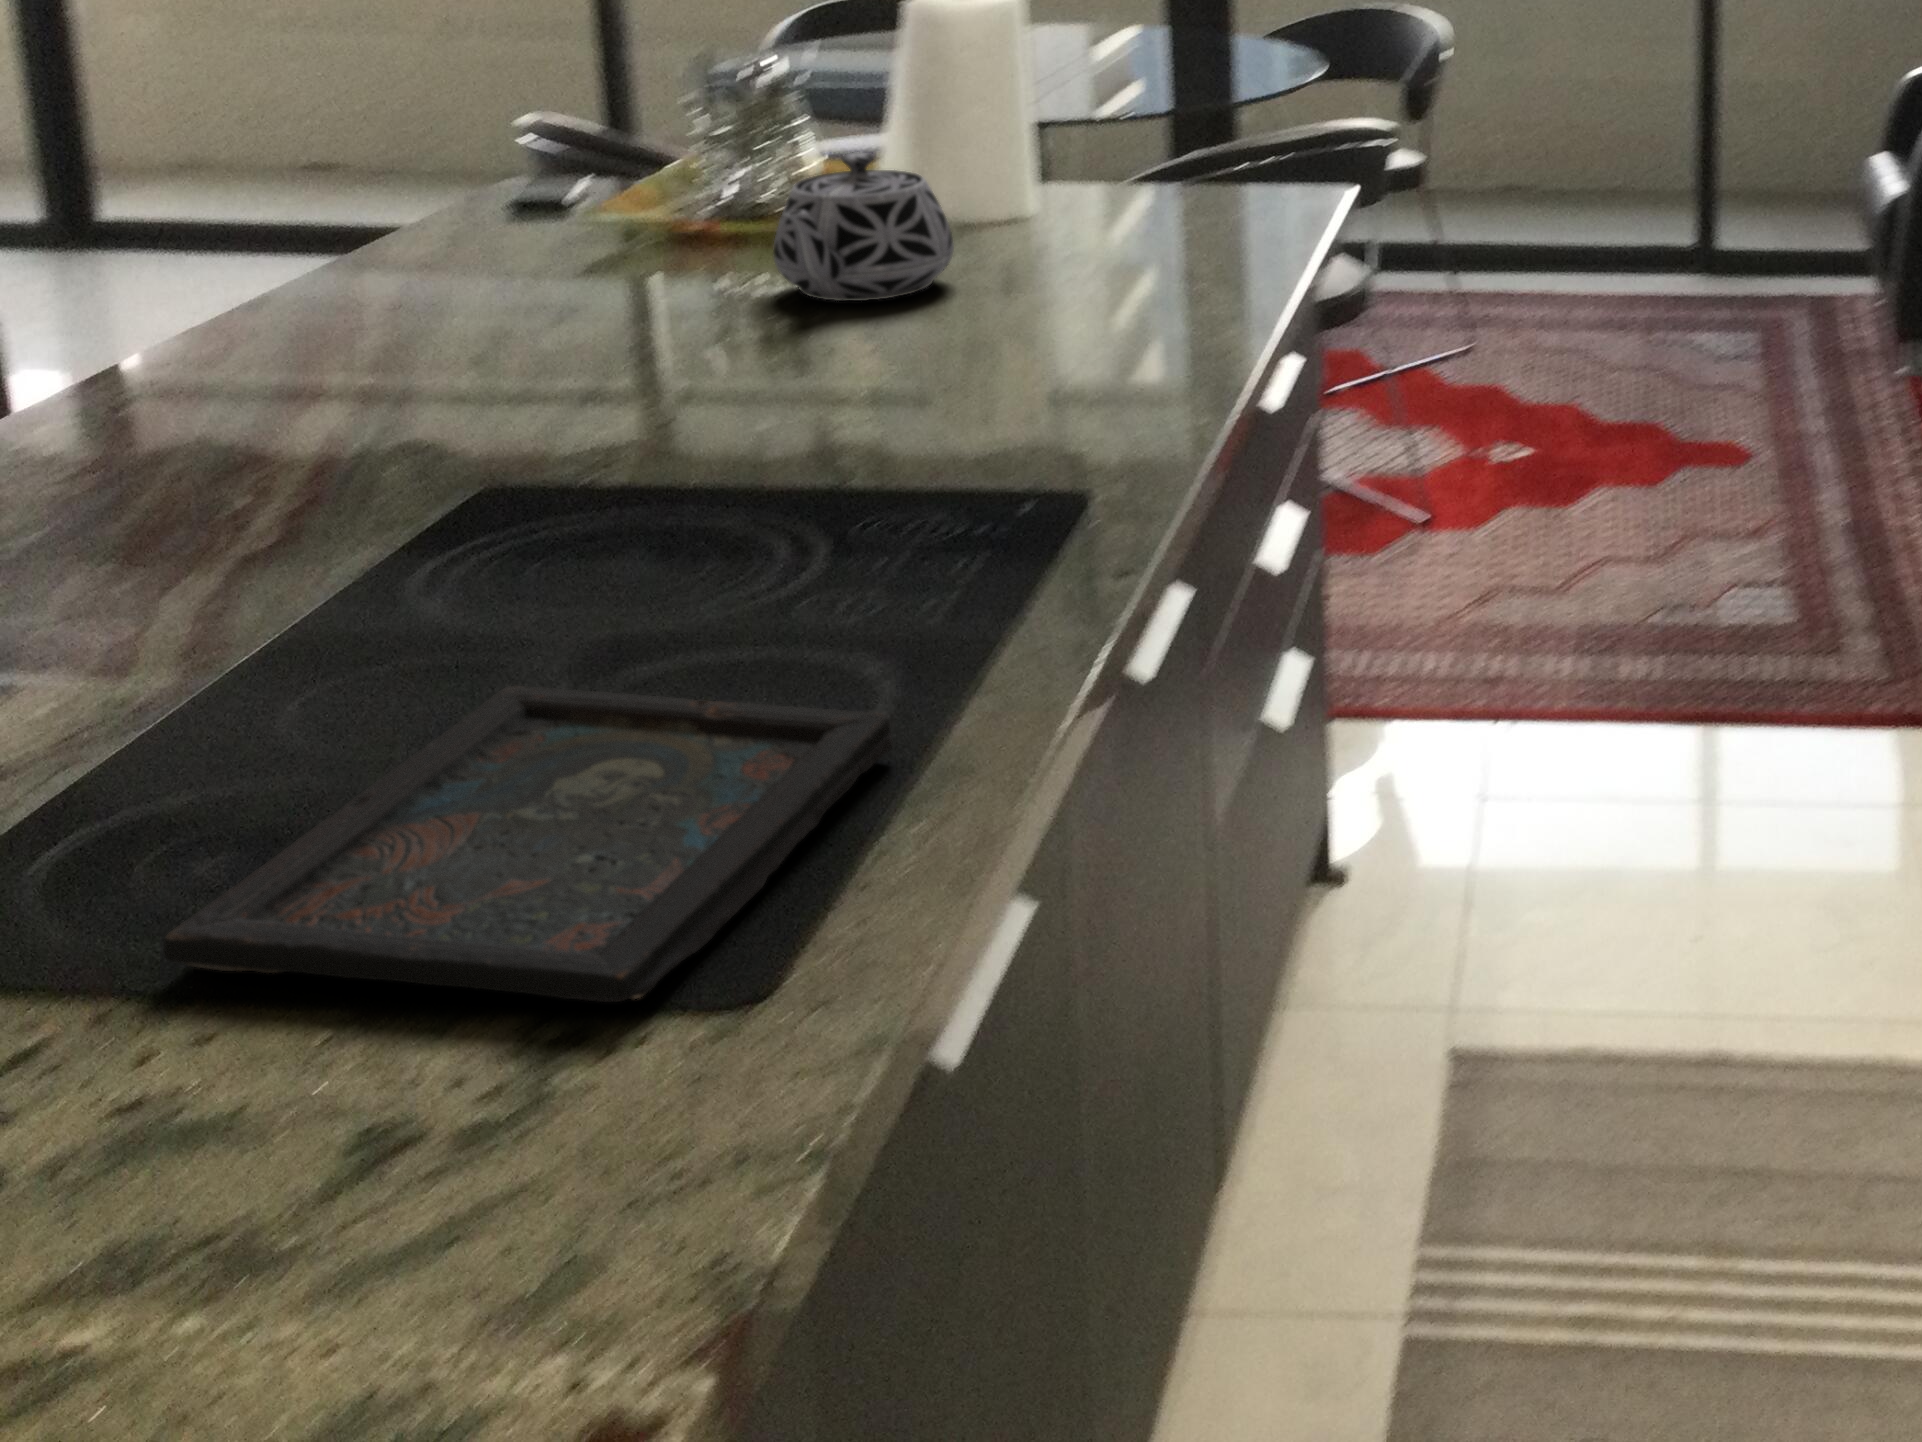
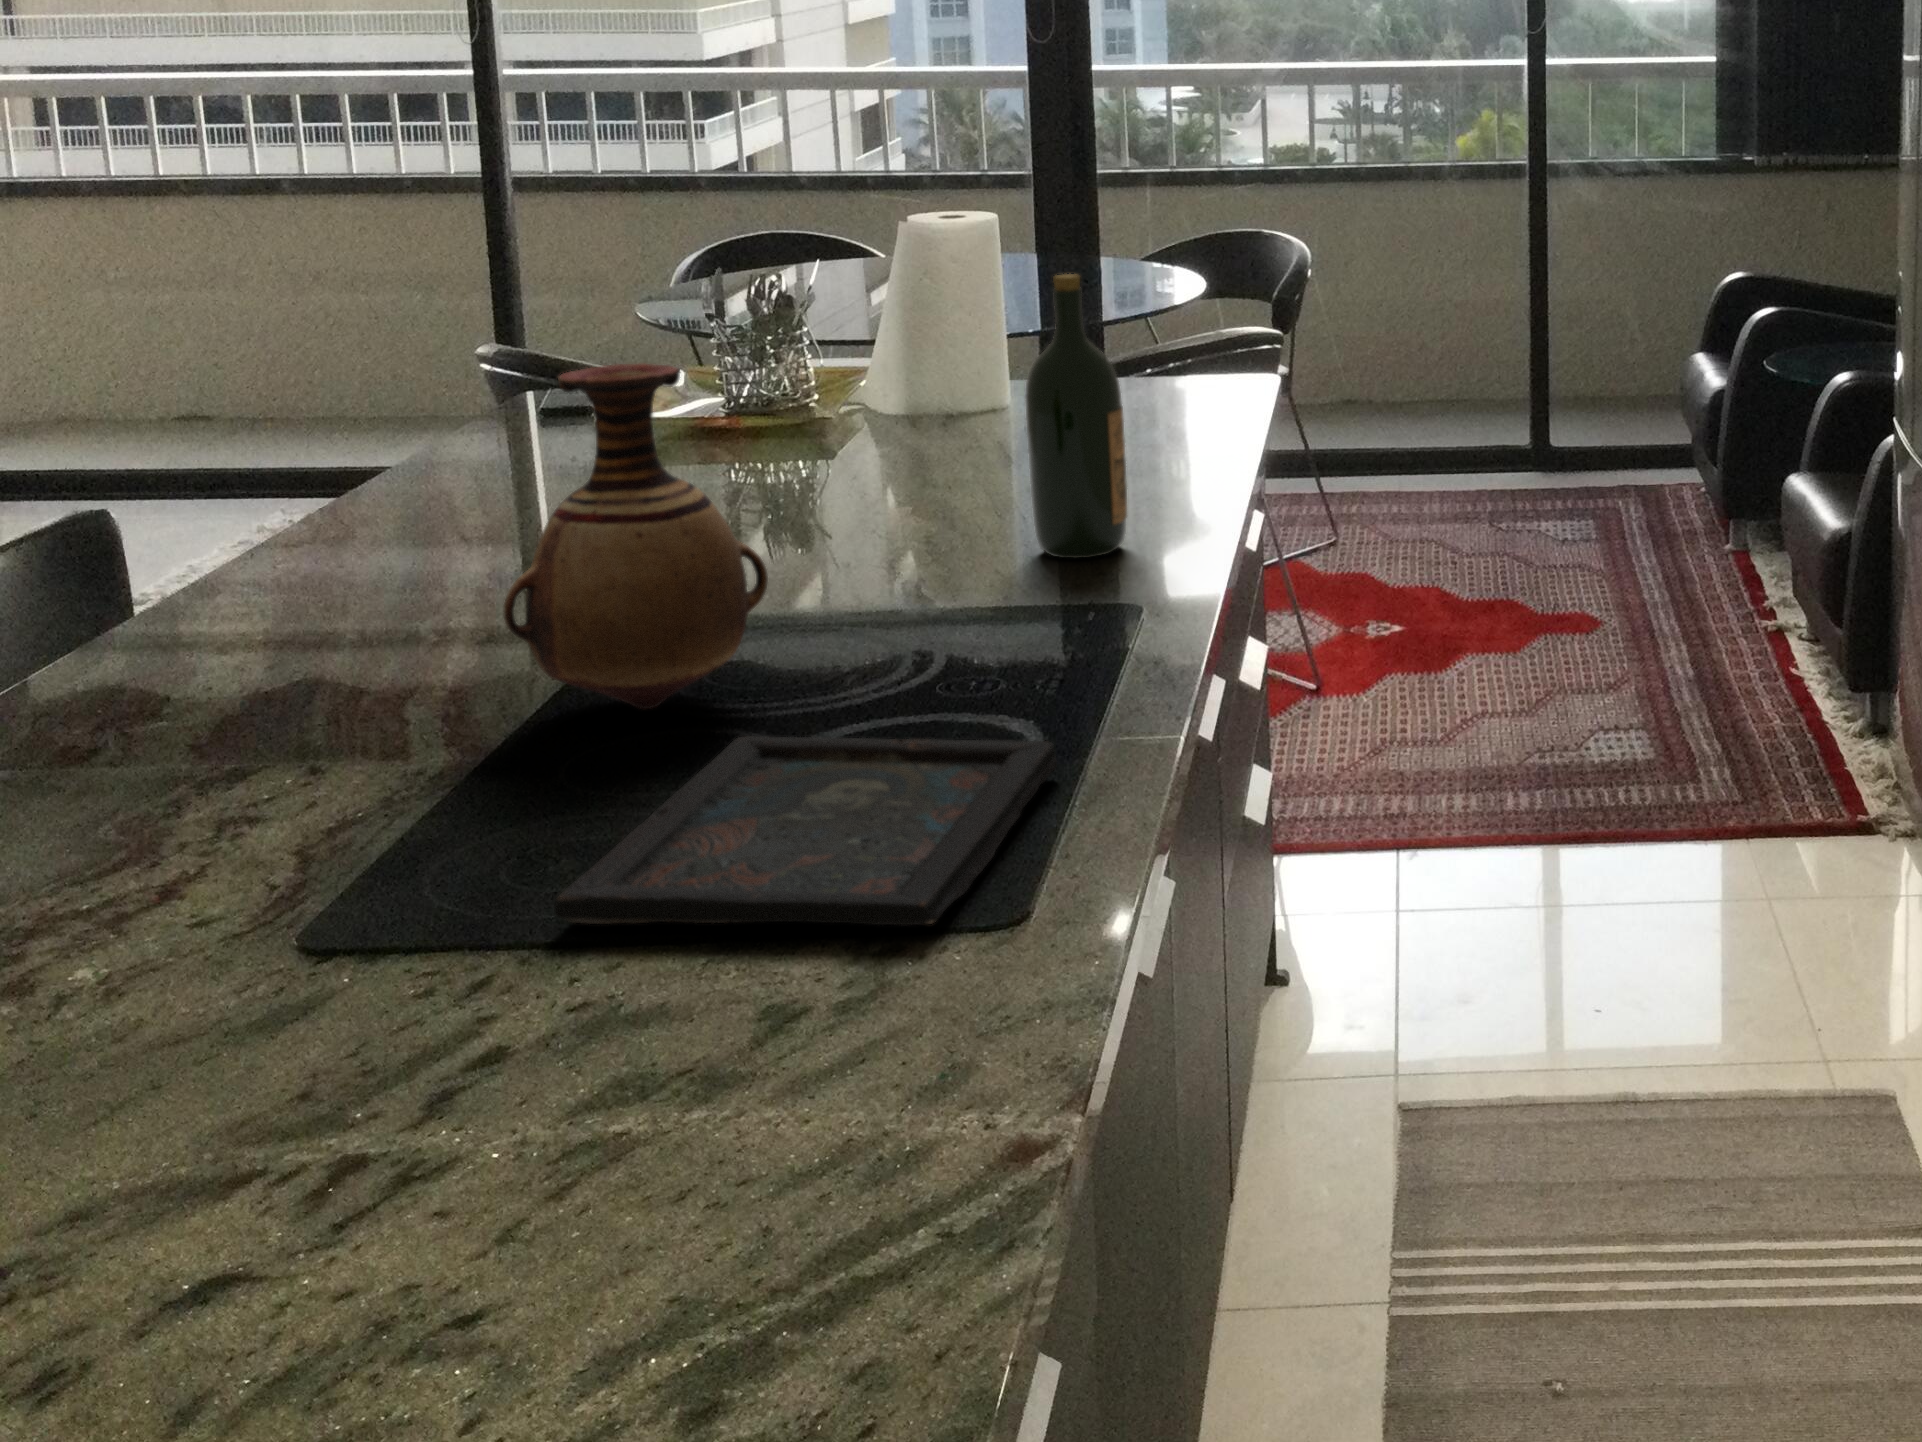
wine bottle: none [975,85,1098,430] -> present [1025,274,1127,558]
teapot: present [773,152,954,301] -> none [809,346,963,471]
vase: none [253,200,596,628] -> present [503,364,768,709]

